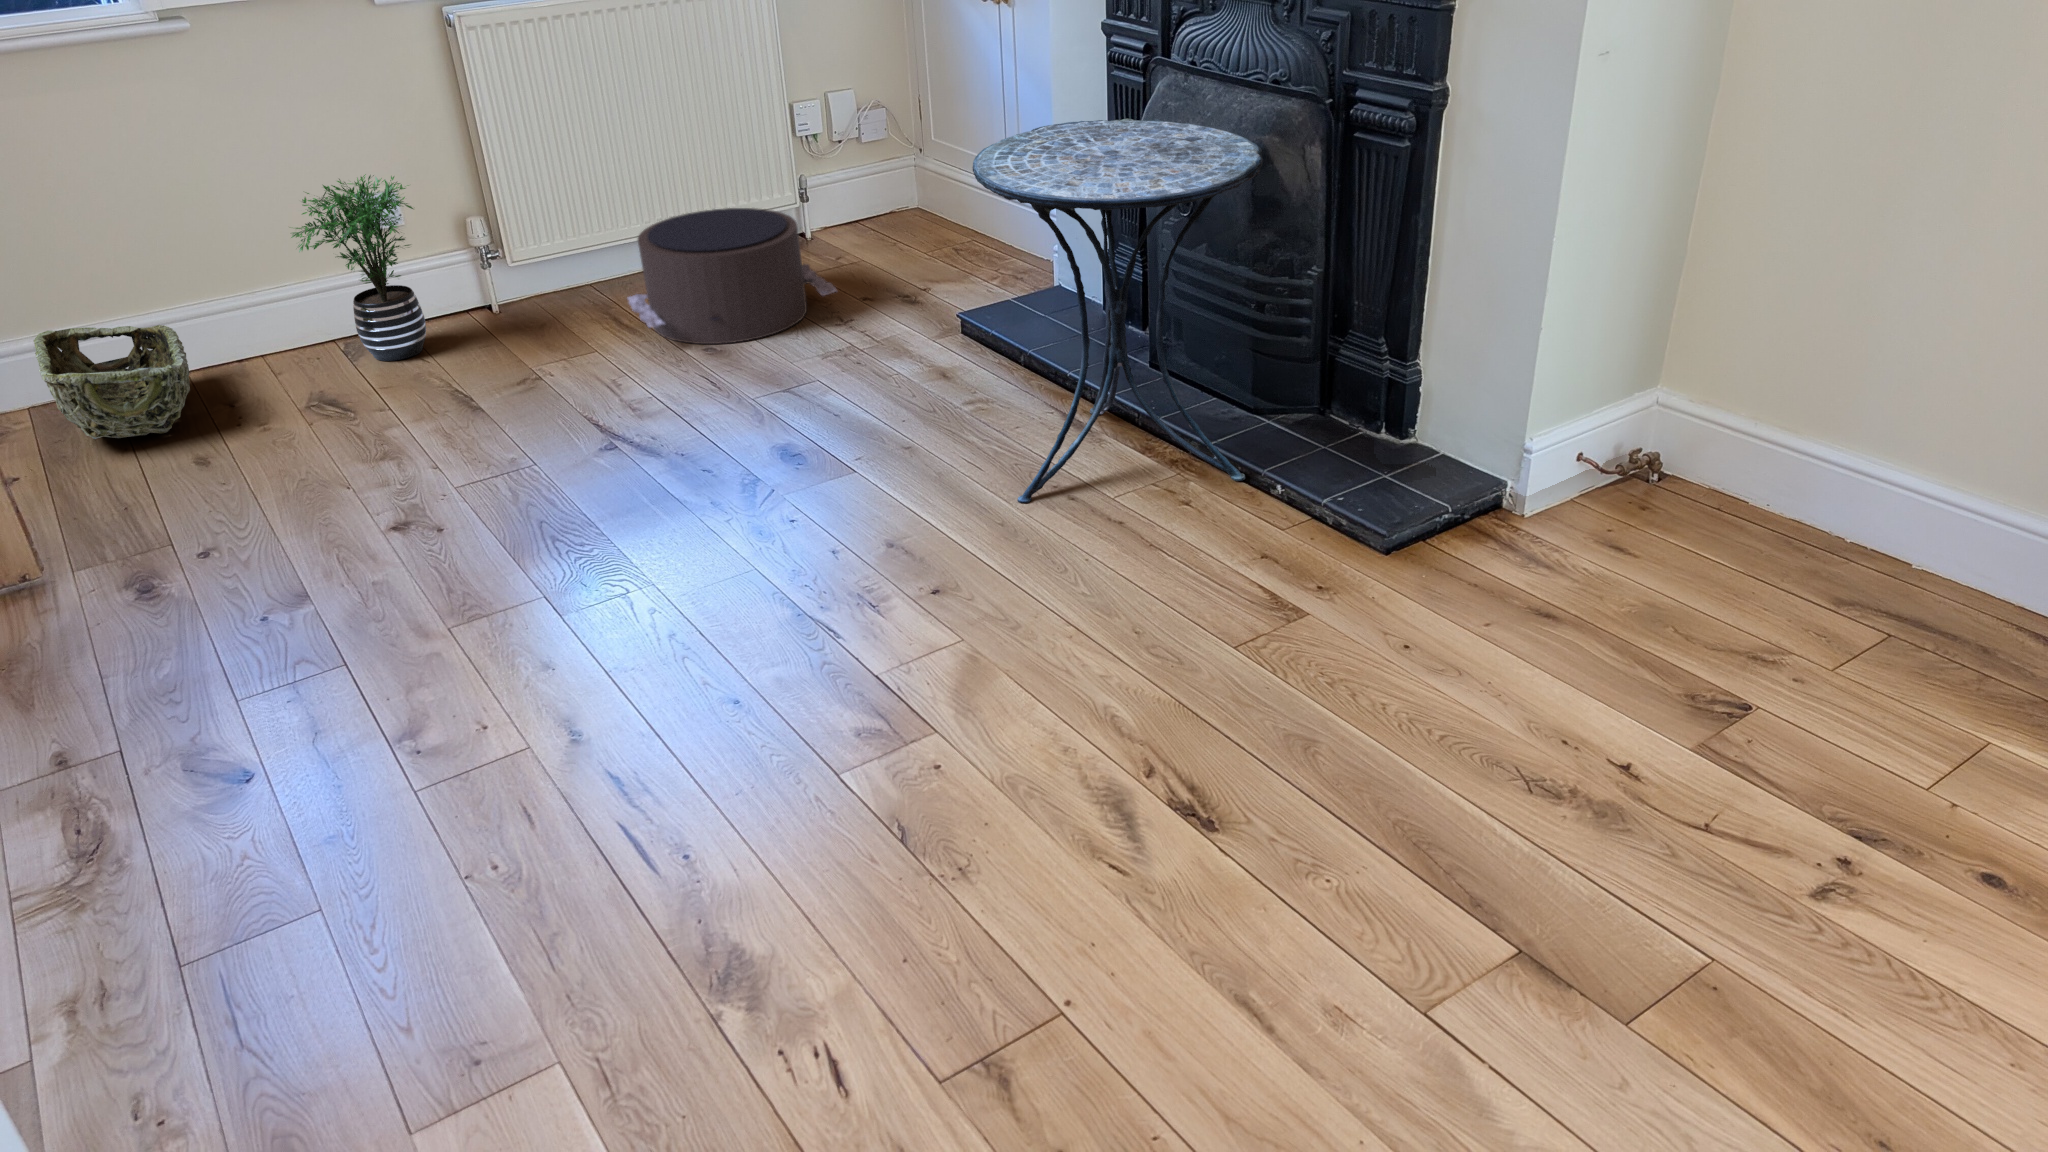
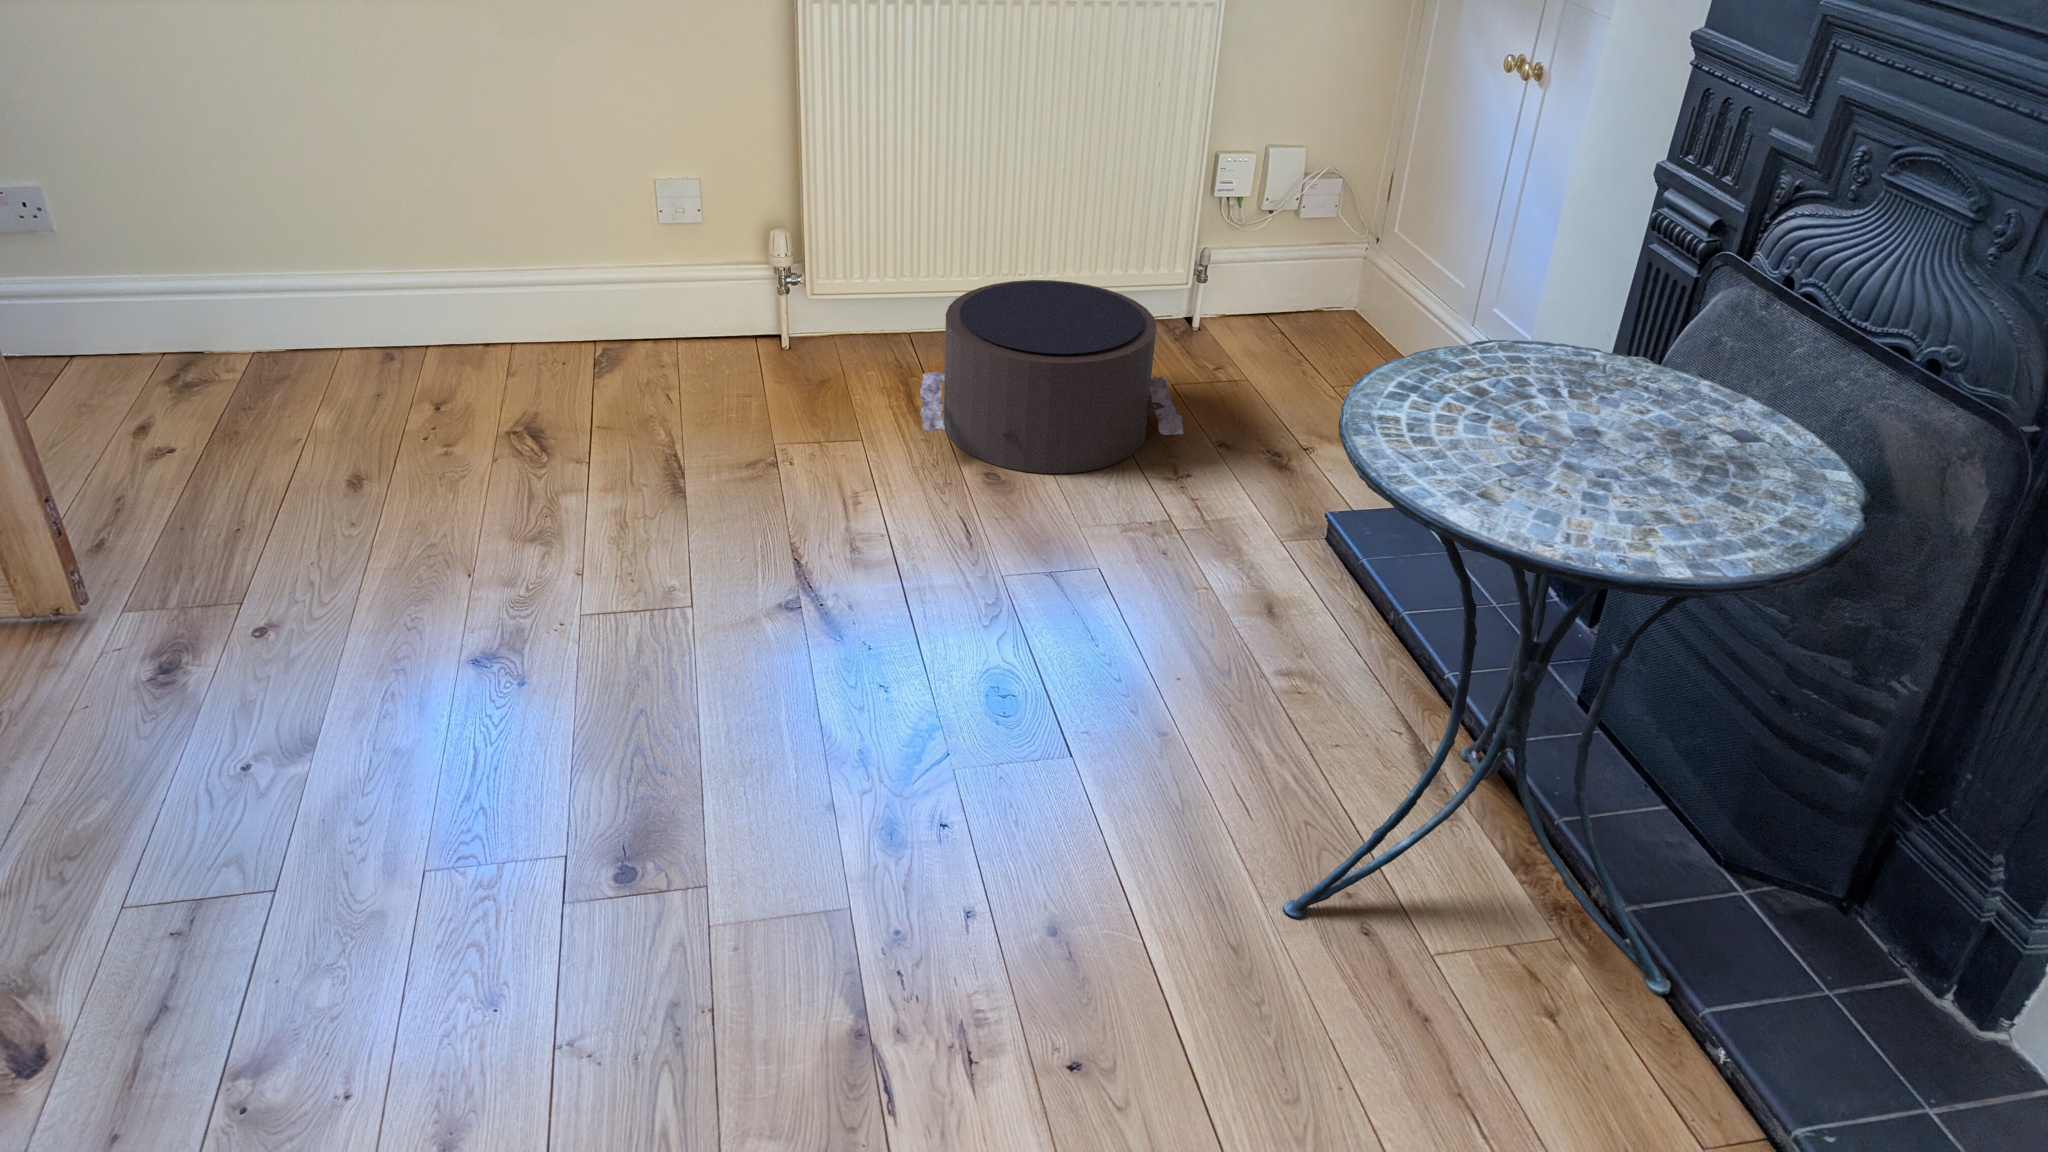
potted plant: present [291,174,426,361] -> none [537,158,709,389]
woven basket: present [34,325,190,439] -> none [201,273,402,429]

